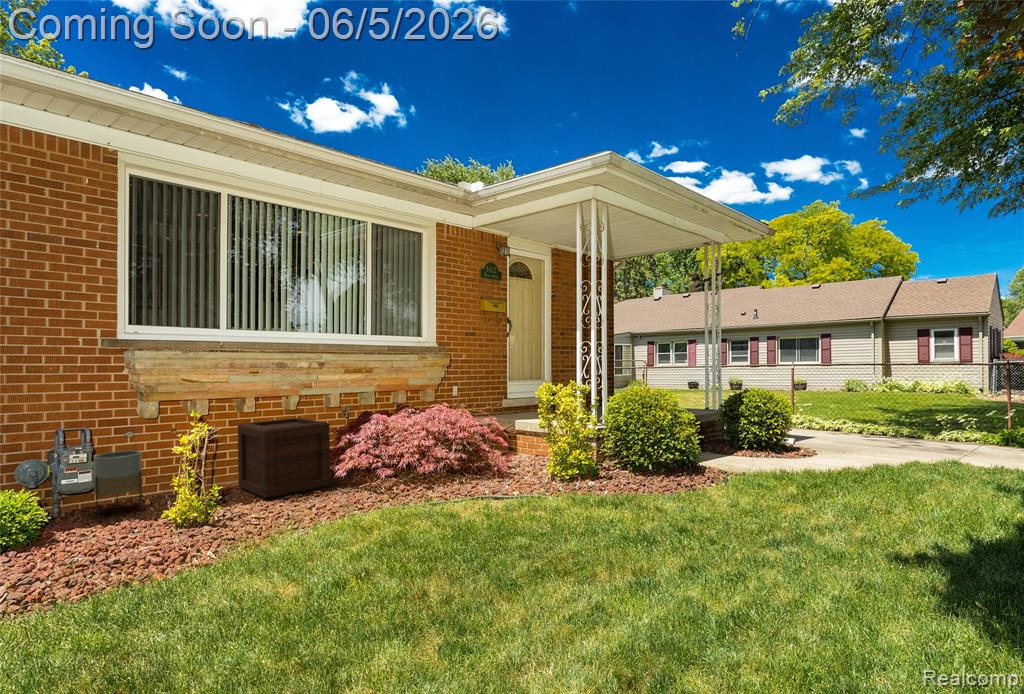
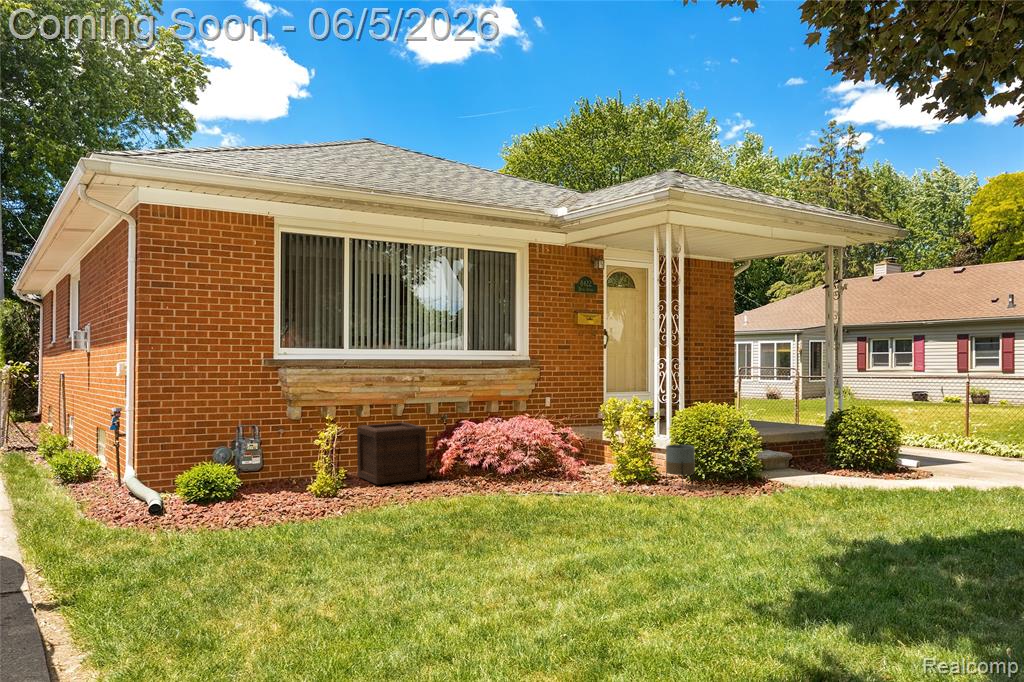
planter: present [94,451,142,515] -> present [666,444,695,489]

